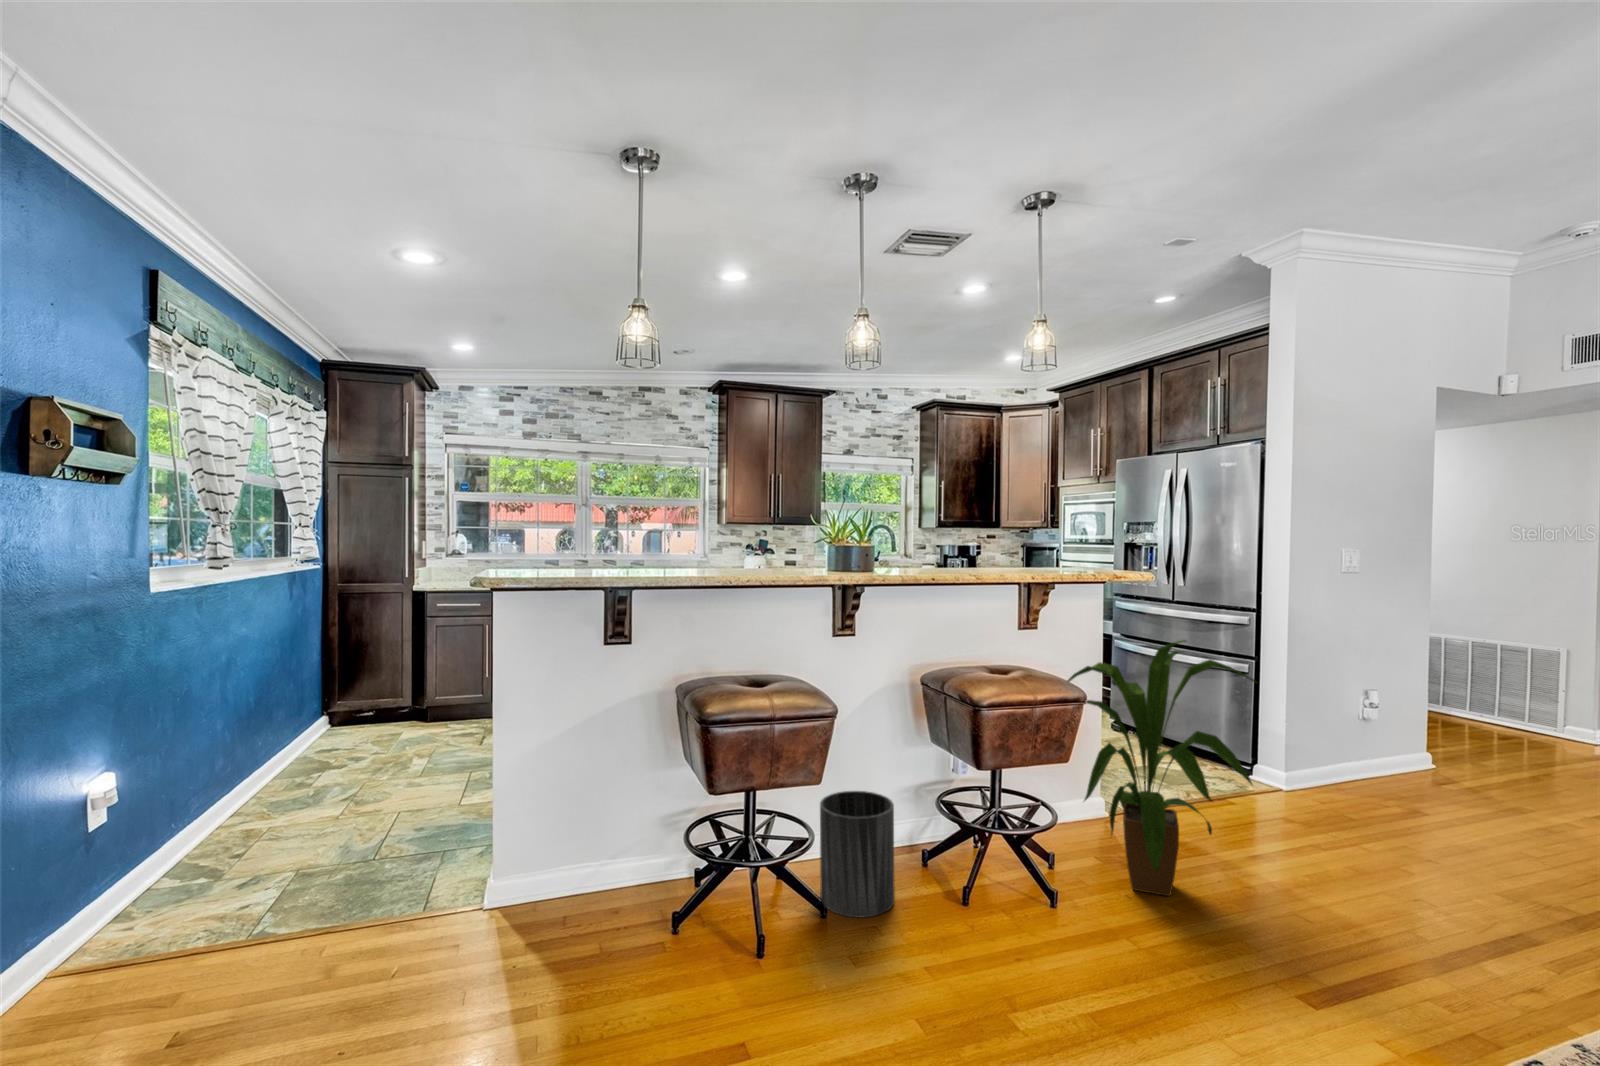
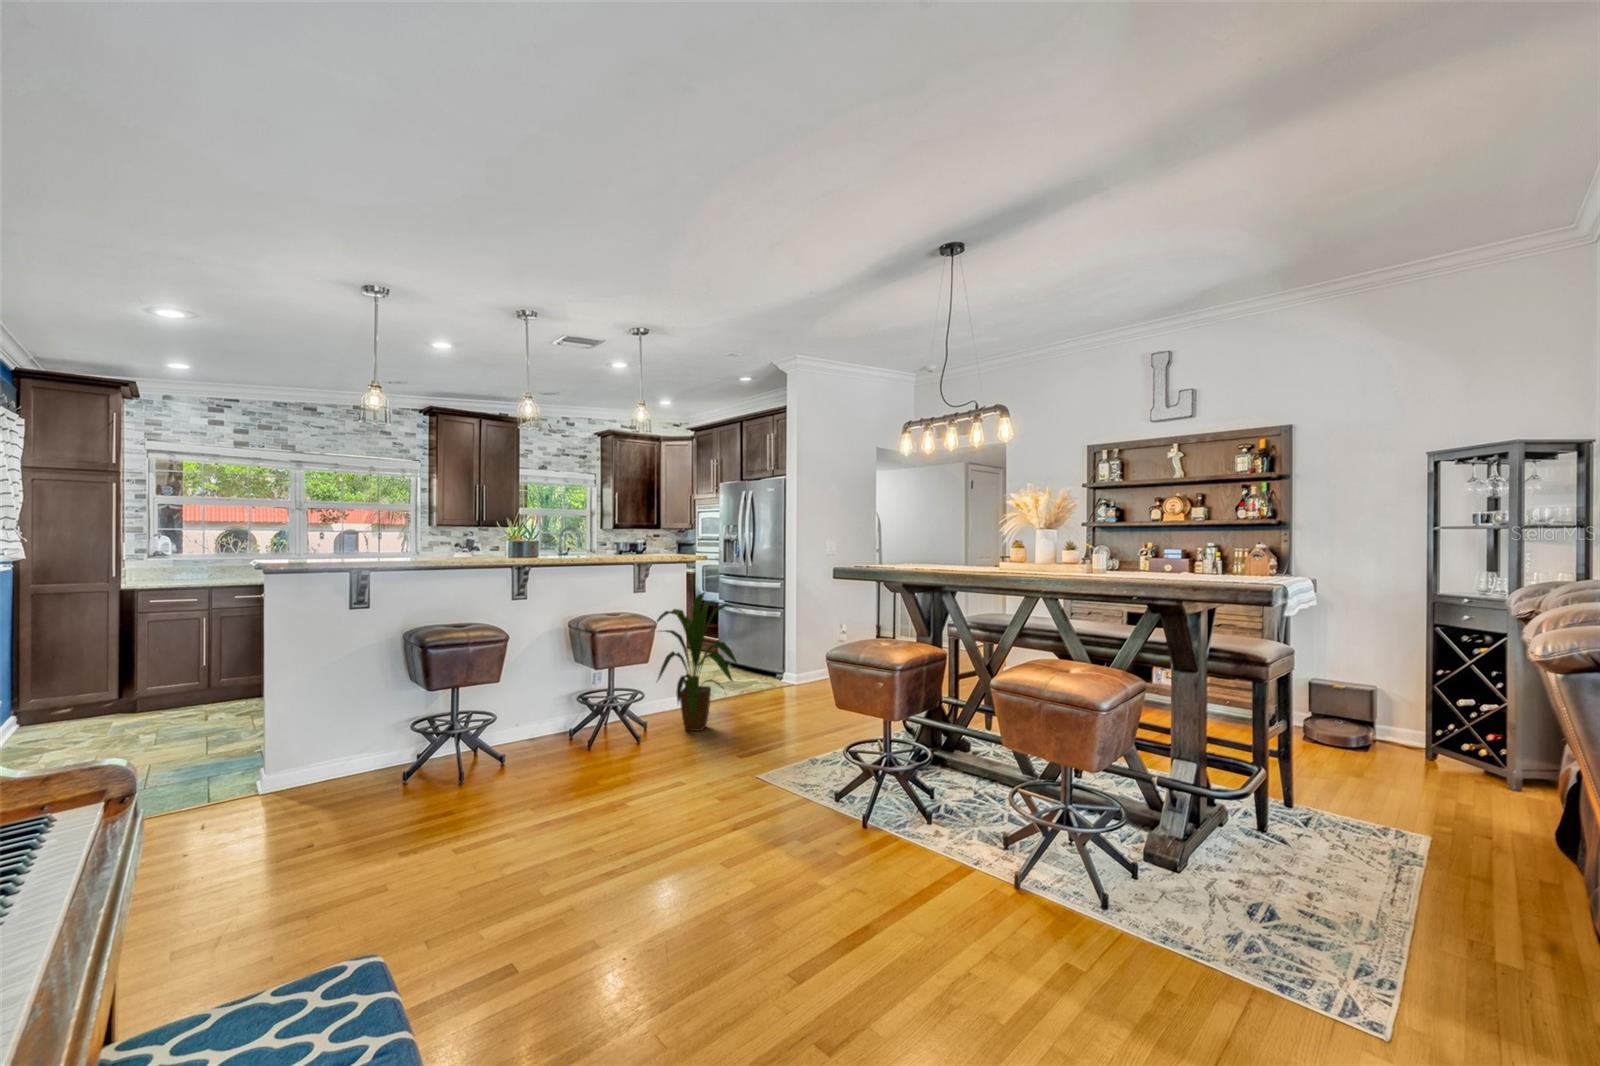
trash can: present [820,791,895,918] -> none [499,689,546,757]

